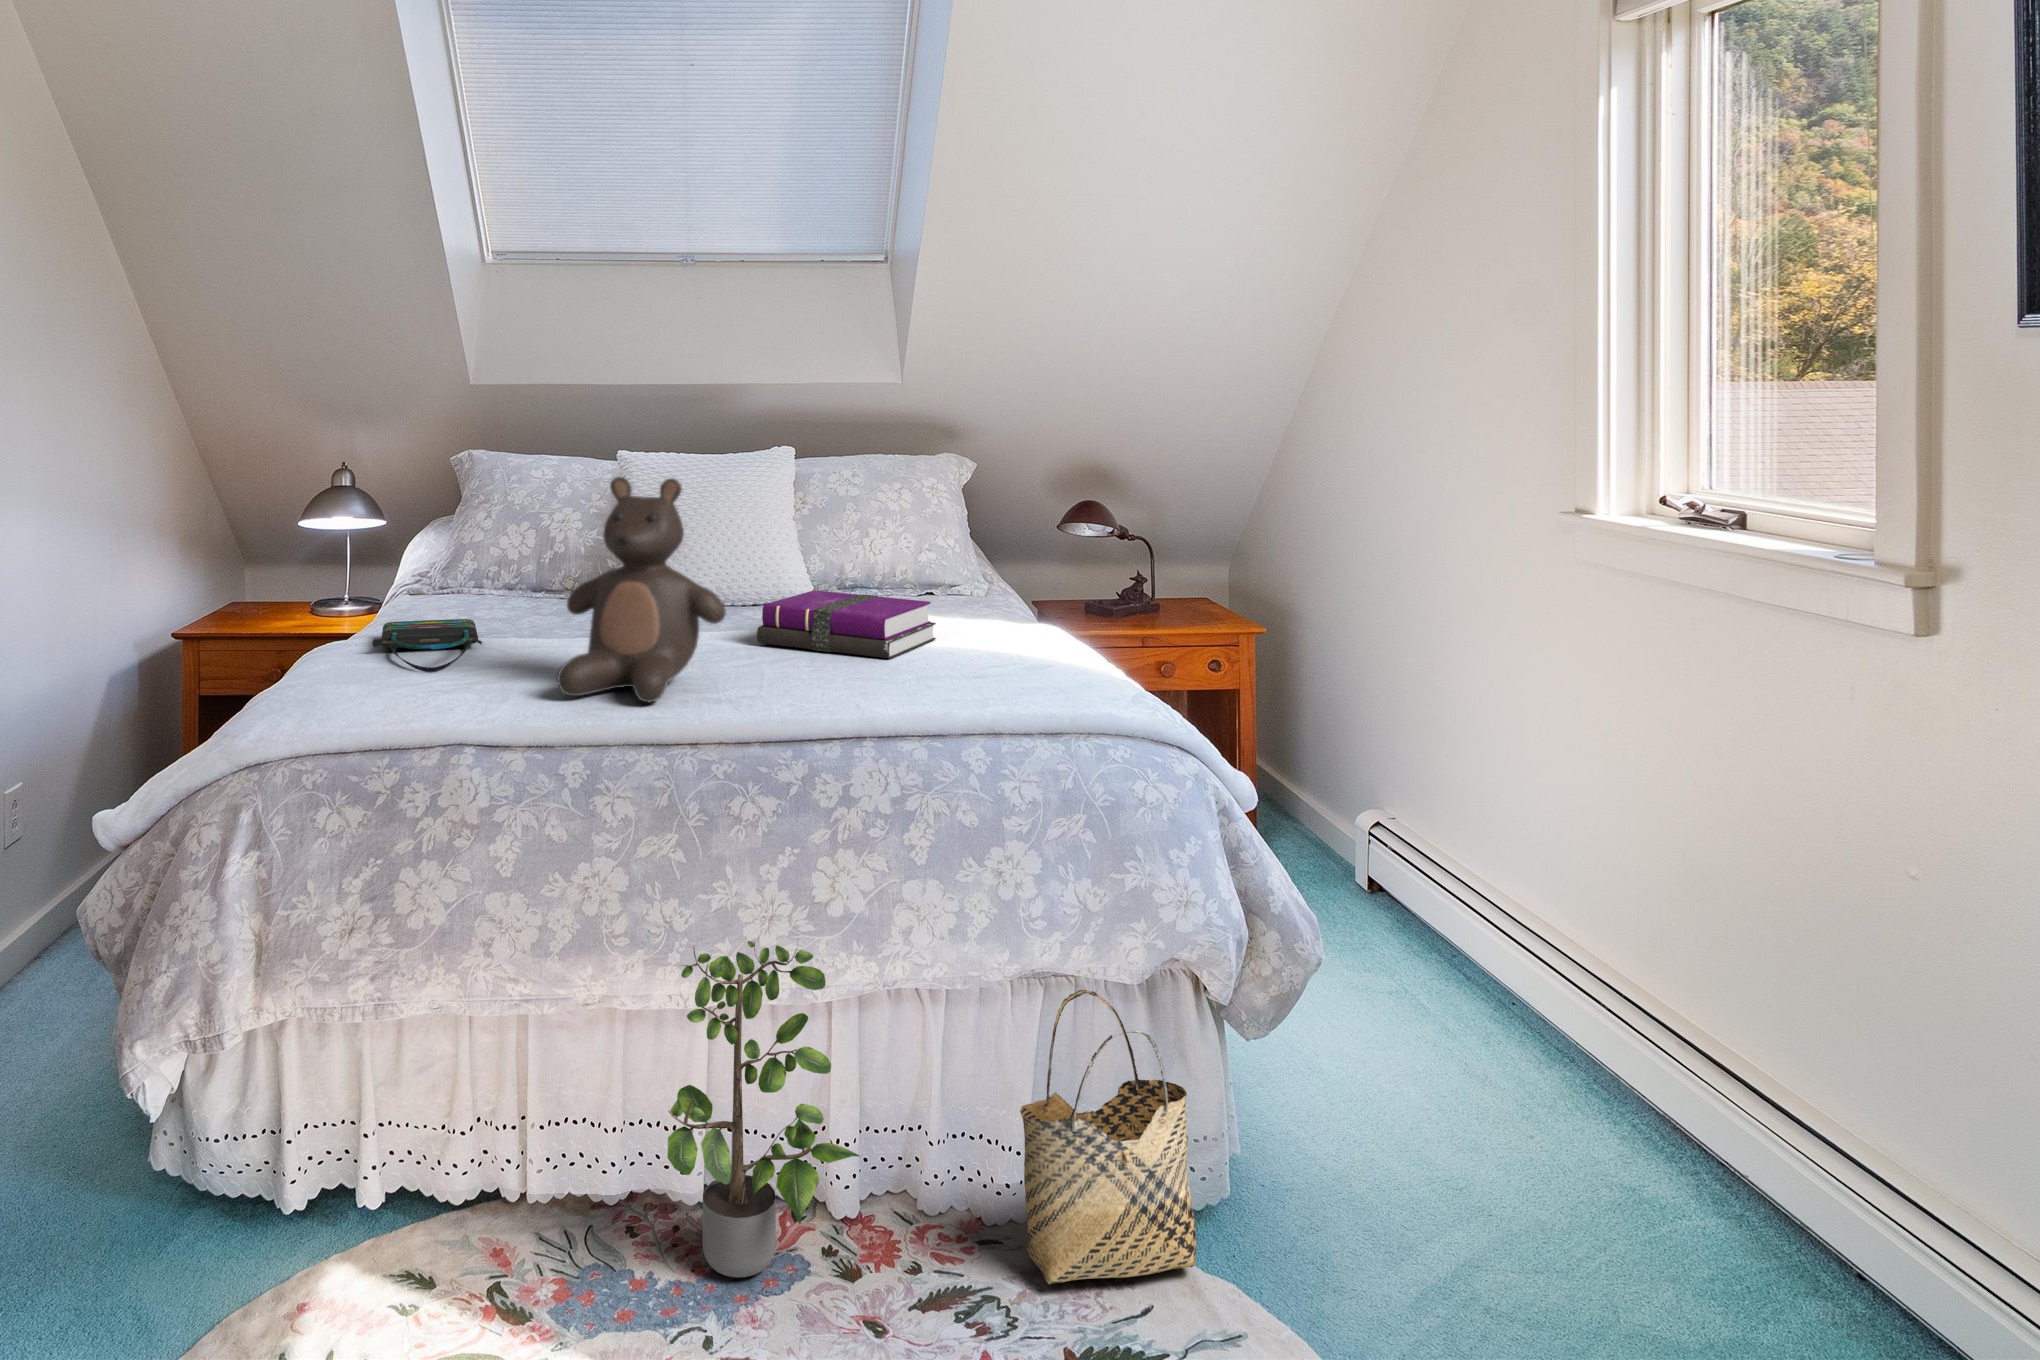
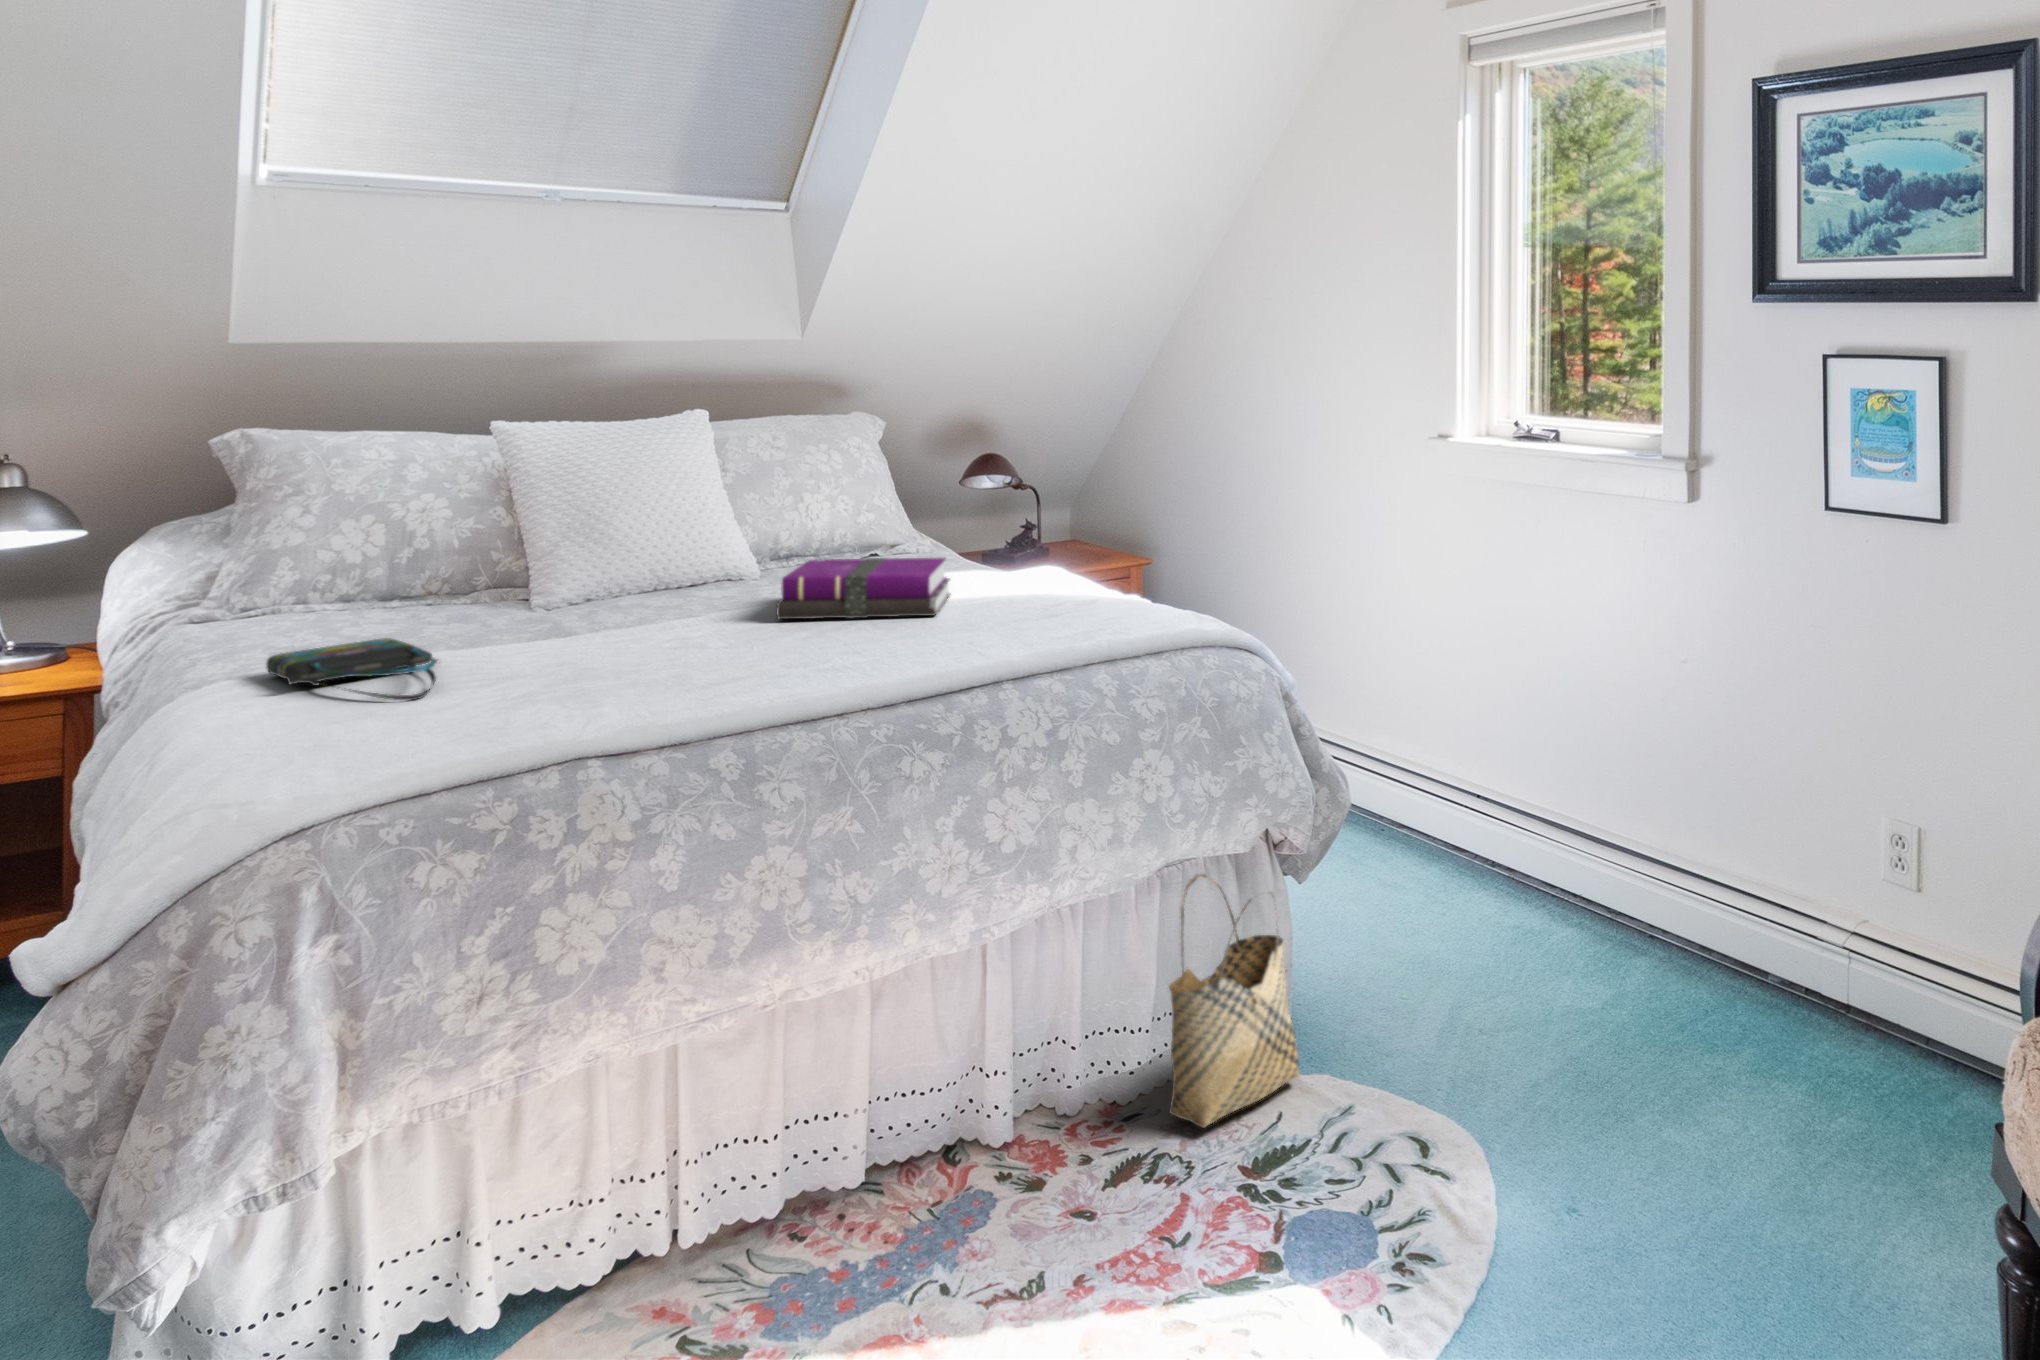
teddy bear: present [558,477,726,702] -> none [610,445,812,694]
potted plant: present [667,941,859,1278] -> none [850,883,1044,1230]

